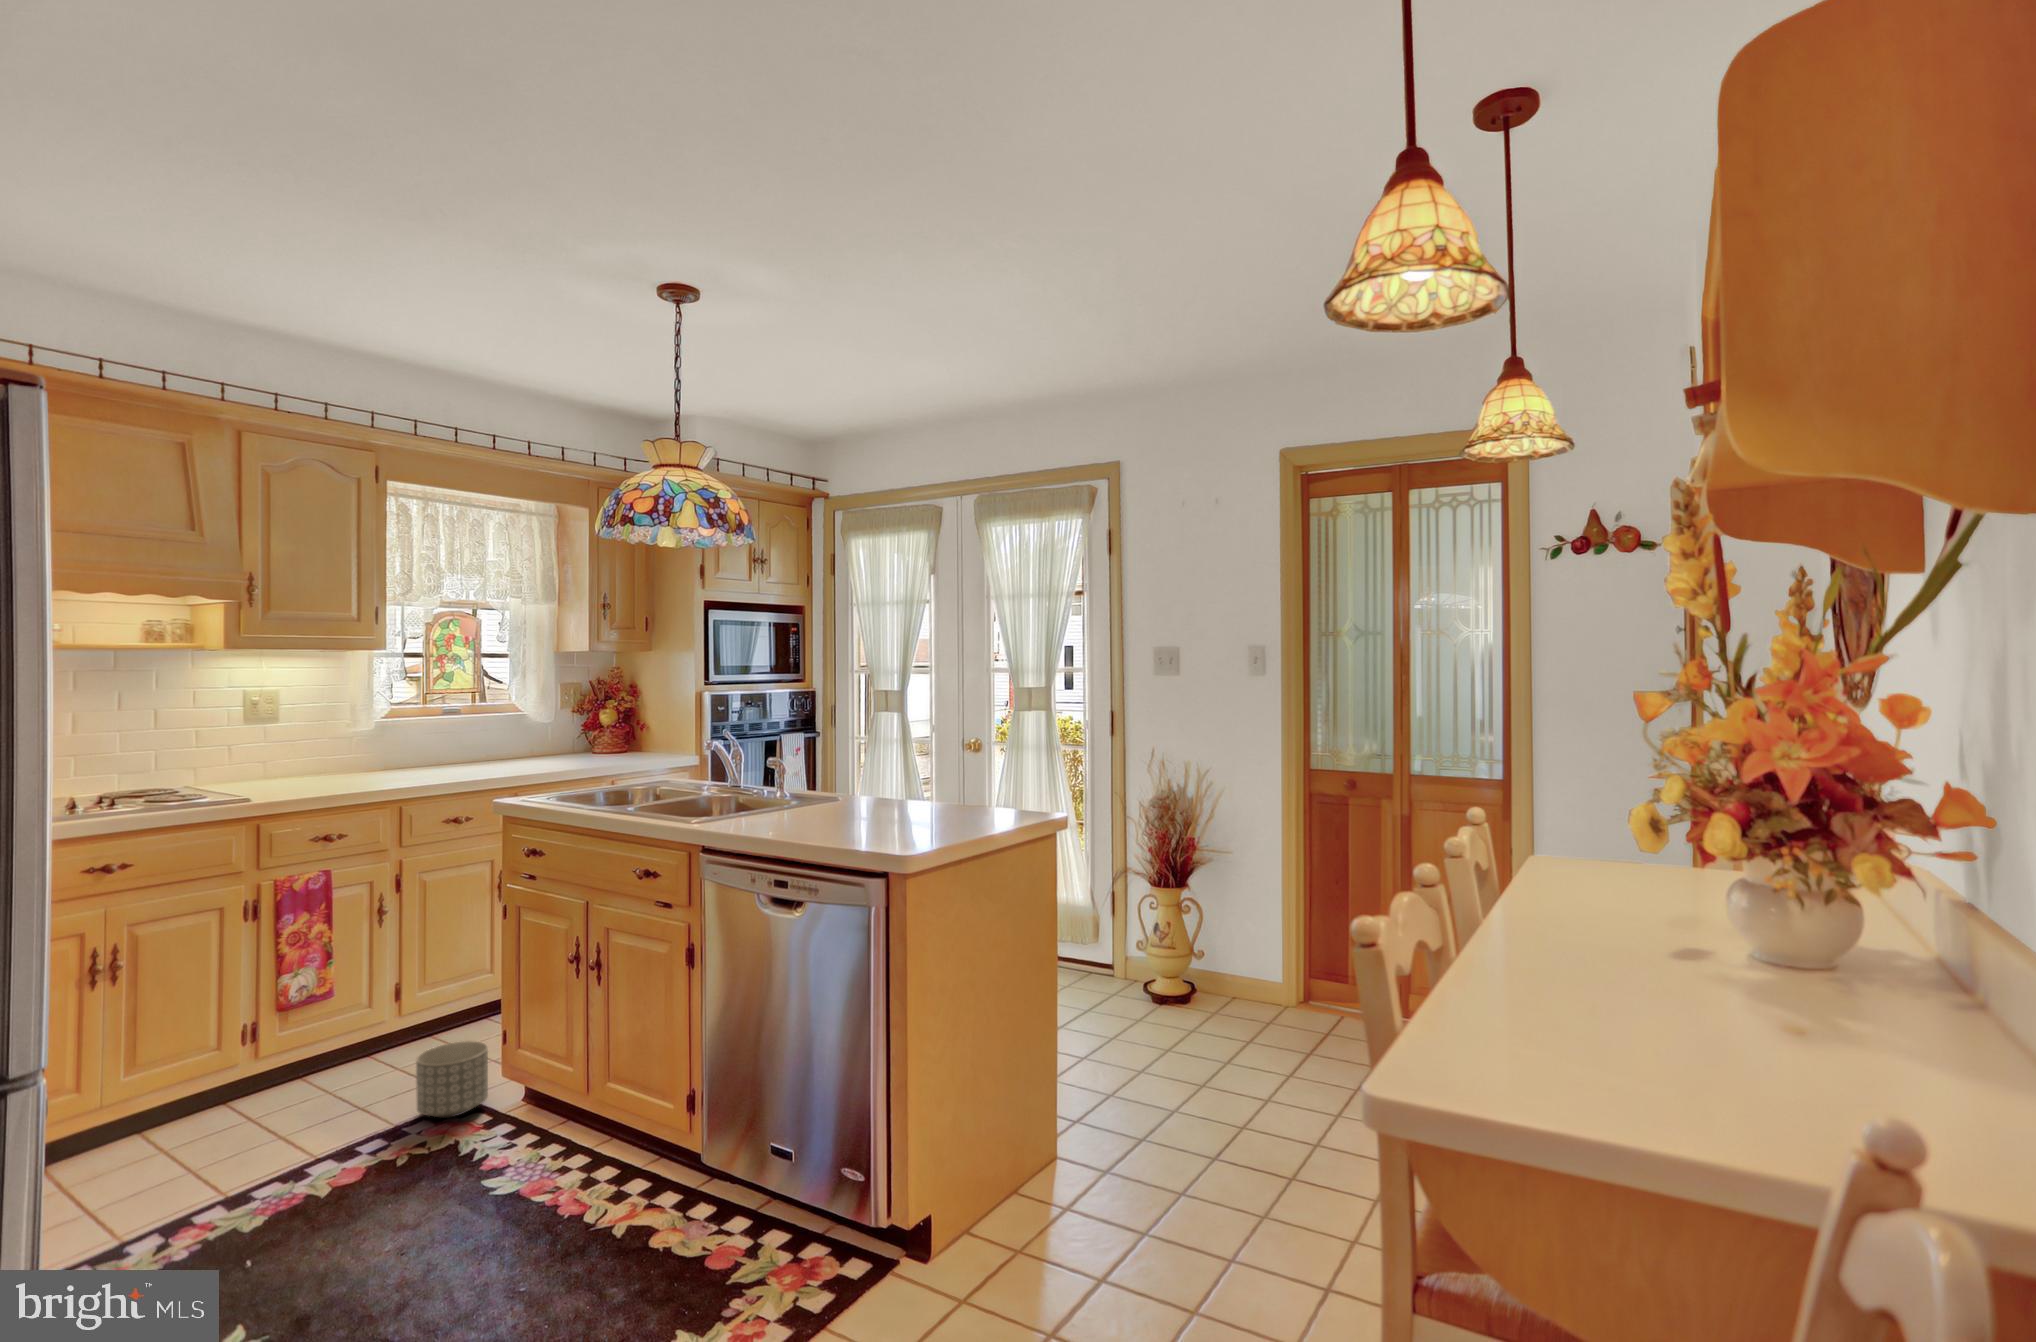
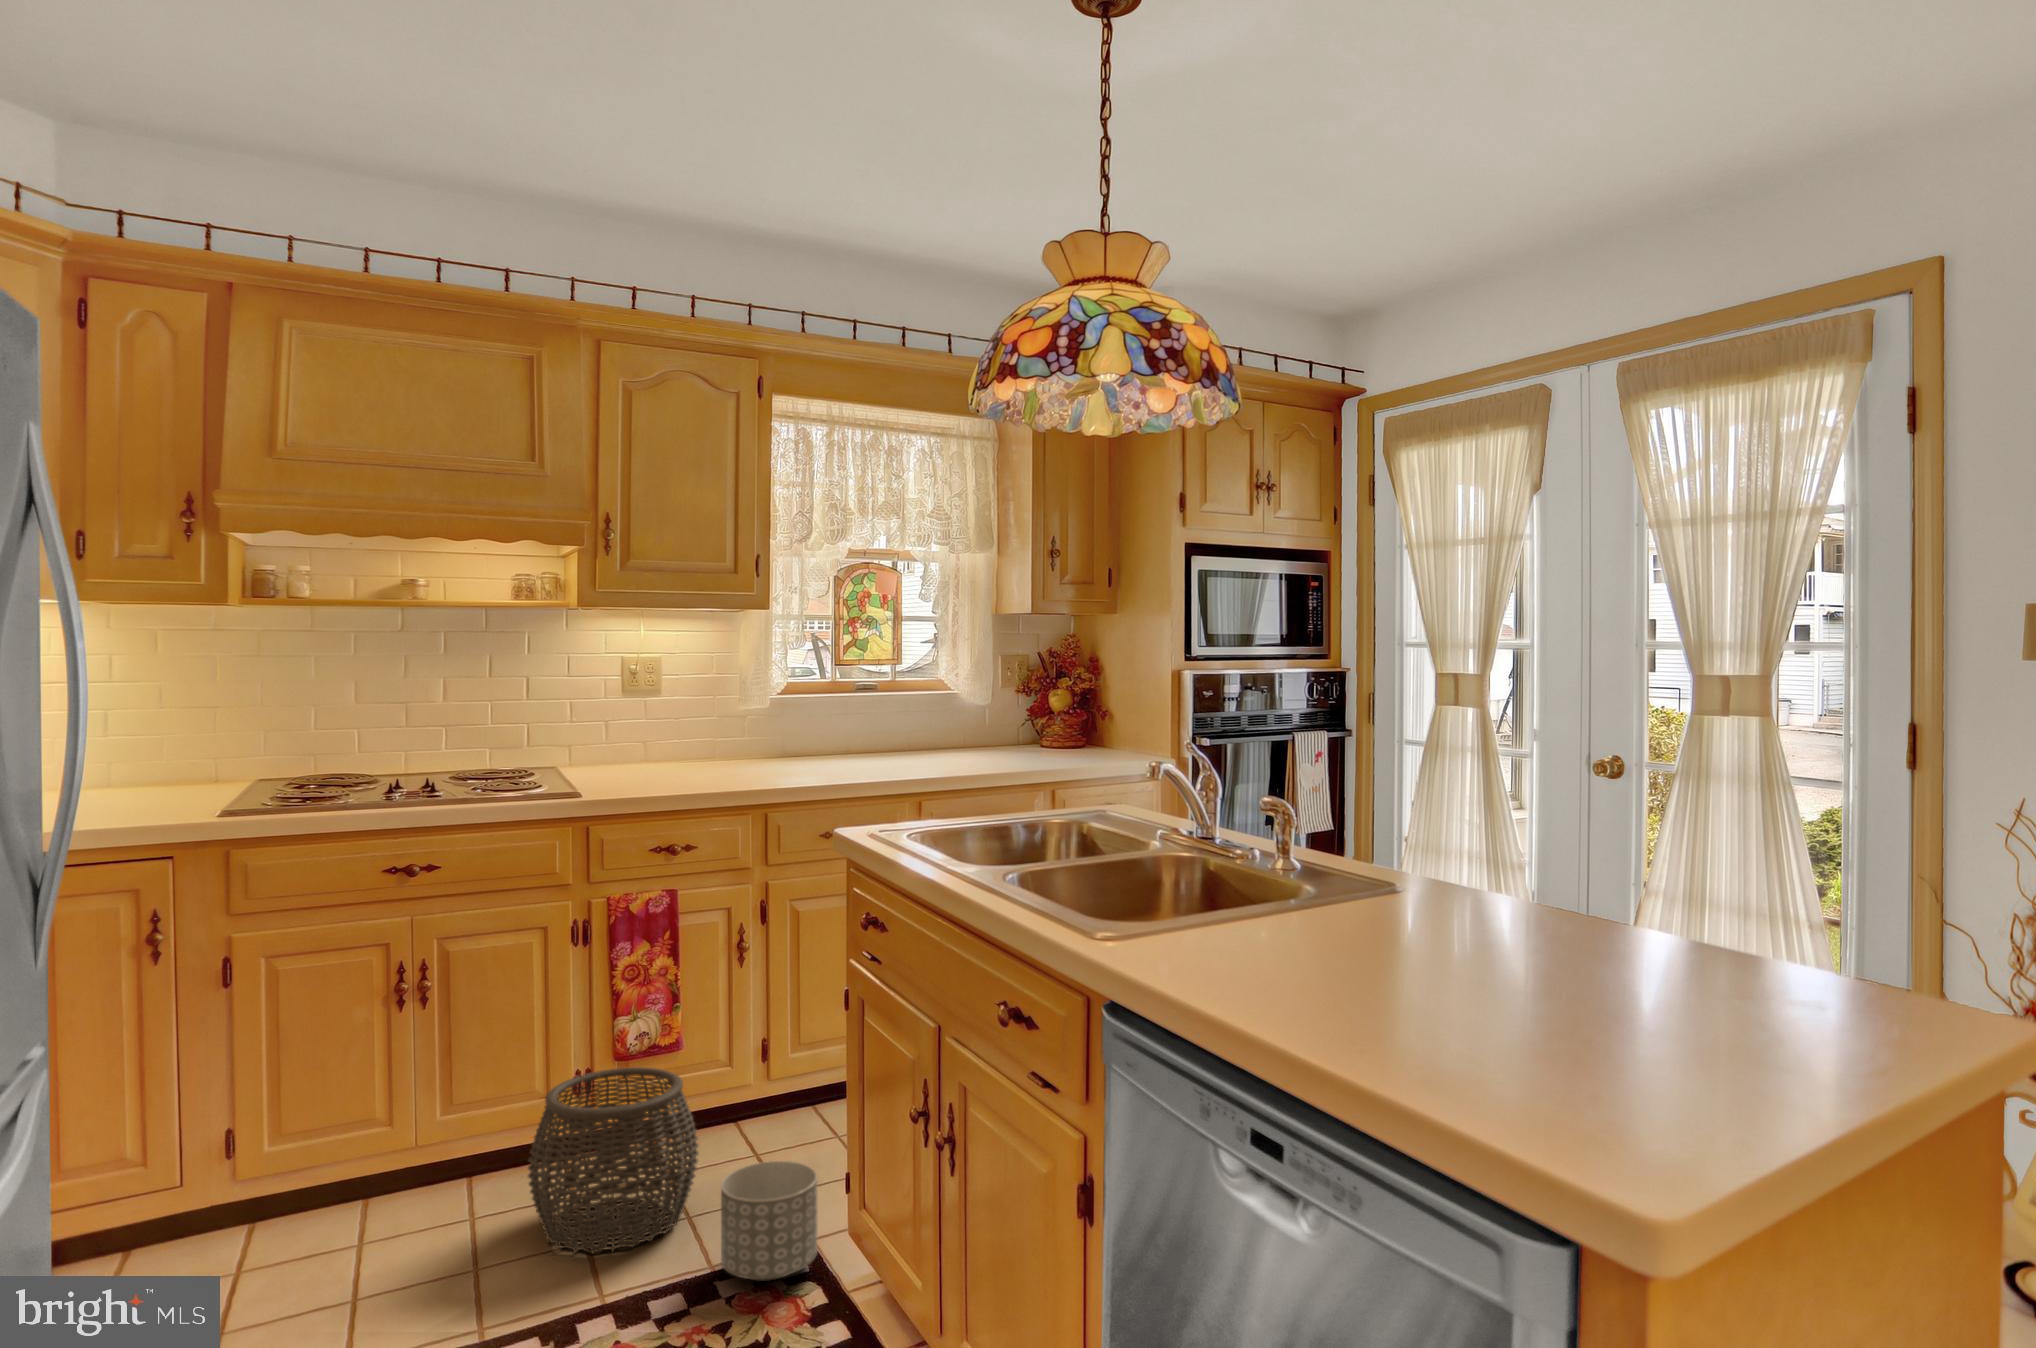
woven basket: none [235,1002,378,1134] -> present [528,1067,699,1253]

